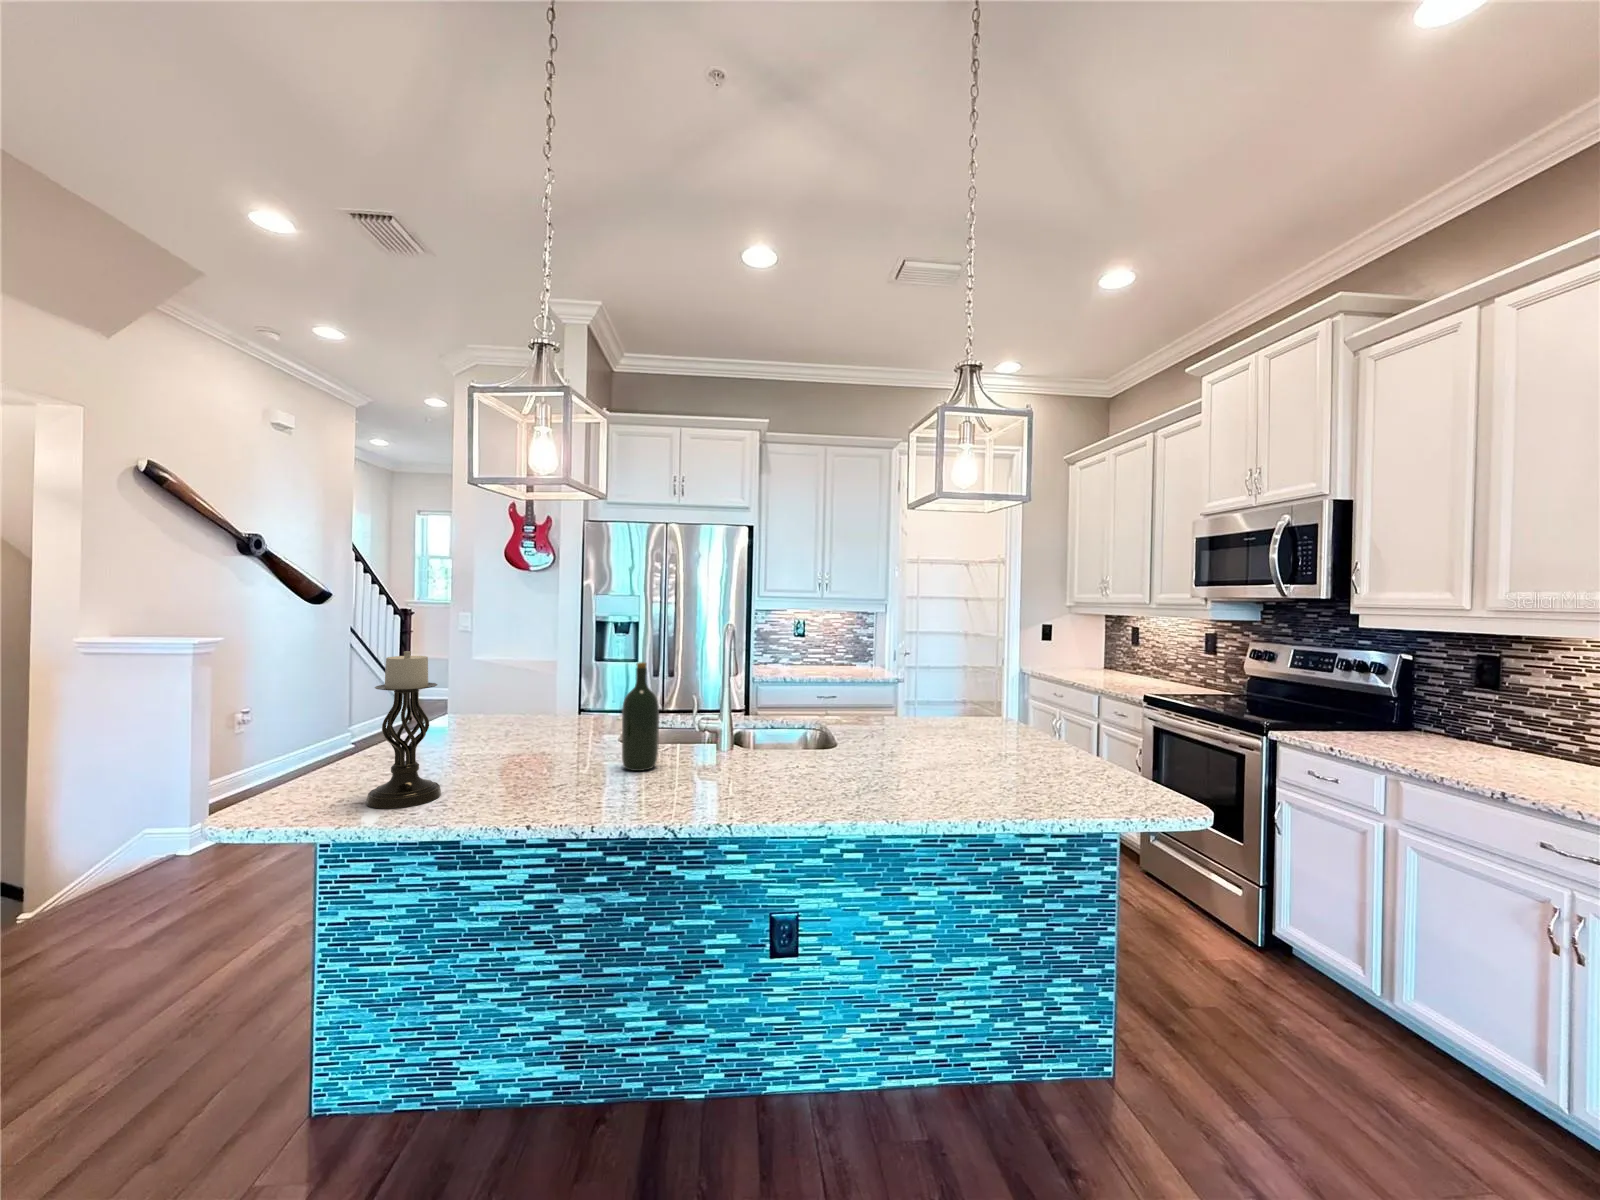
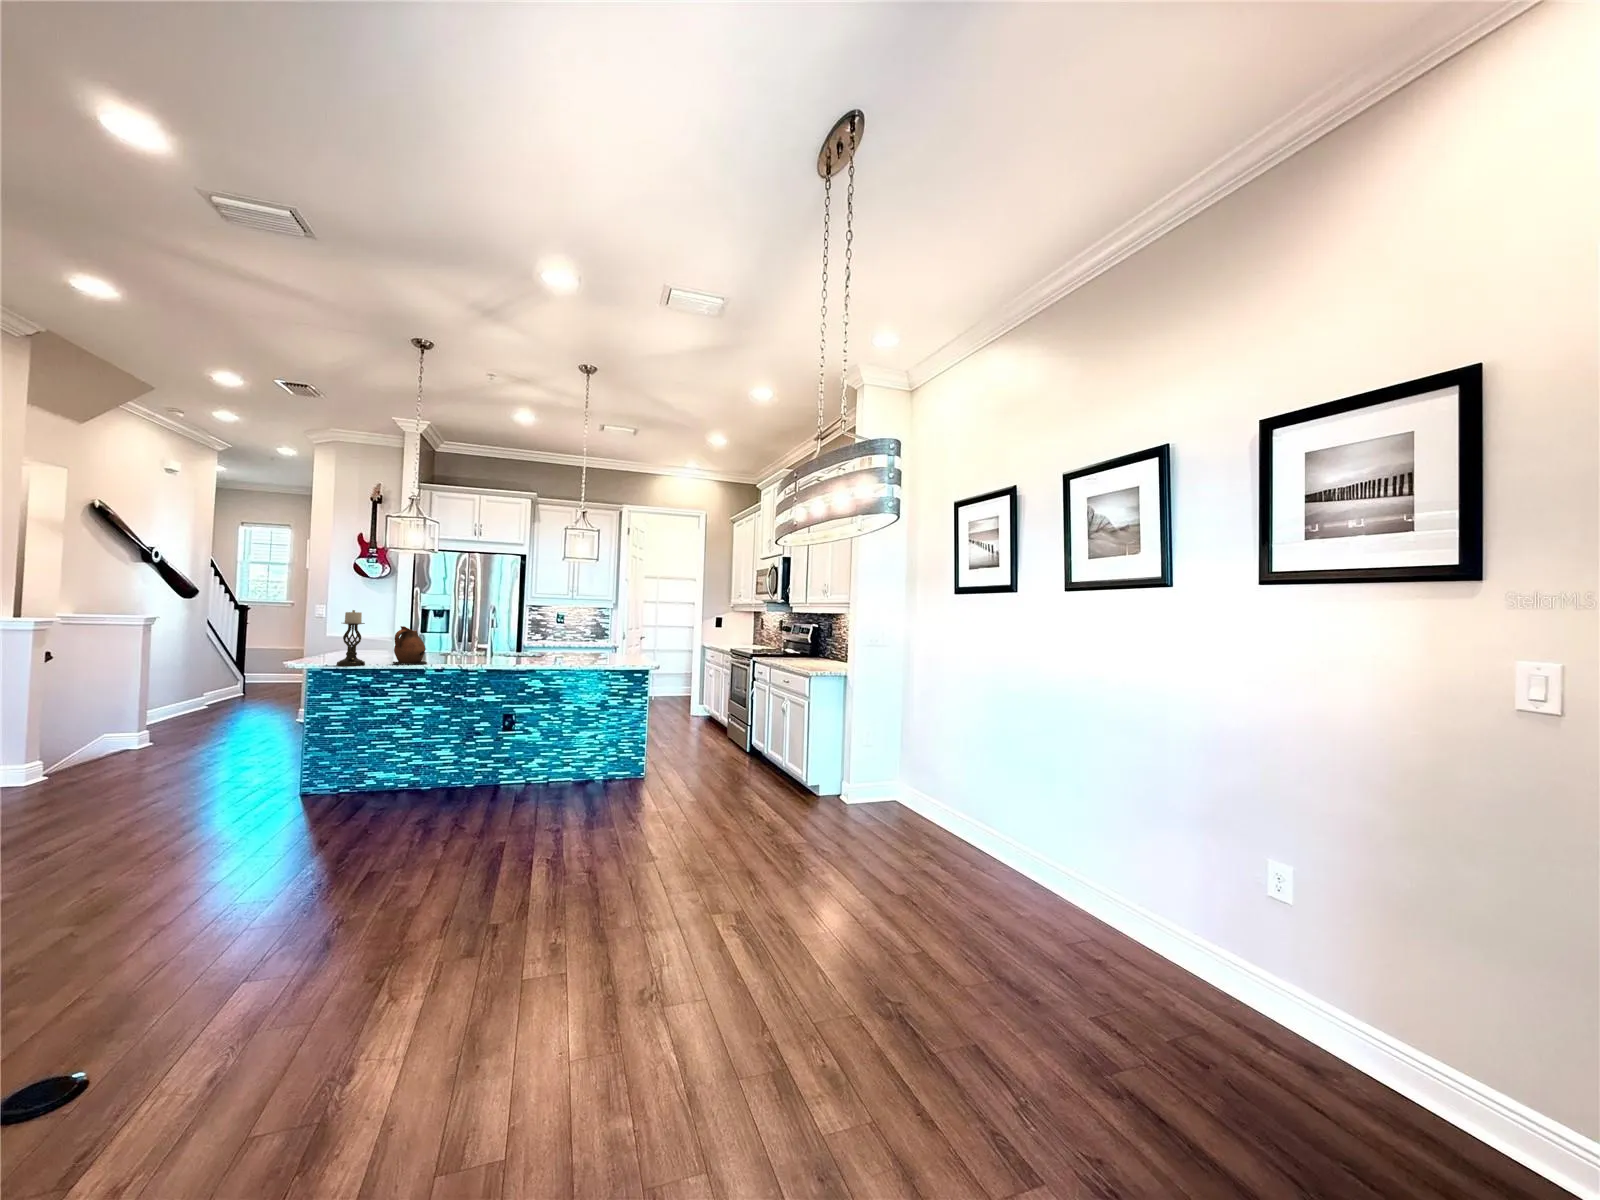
wine bottle: present [622,662,659,771] -> none [441,619,458,662]
ceramic pitcher: none [504,689,590,793] -> present [393,626,427,664]

